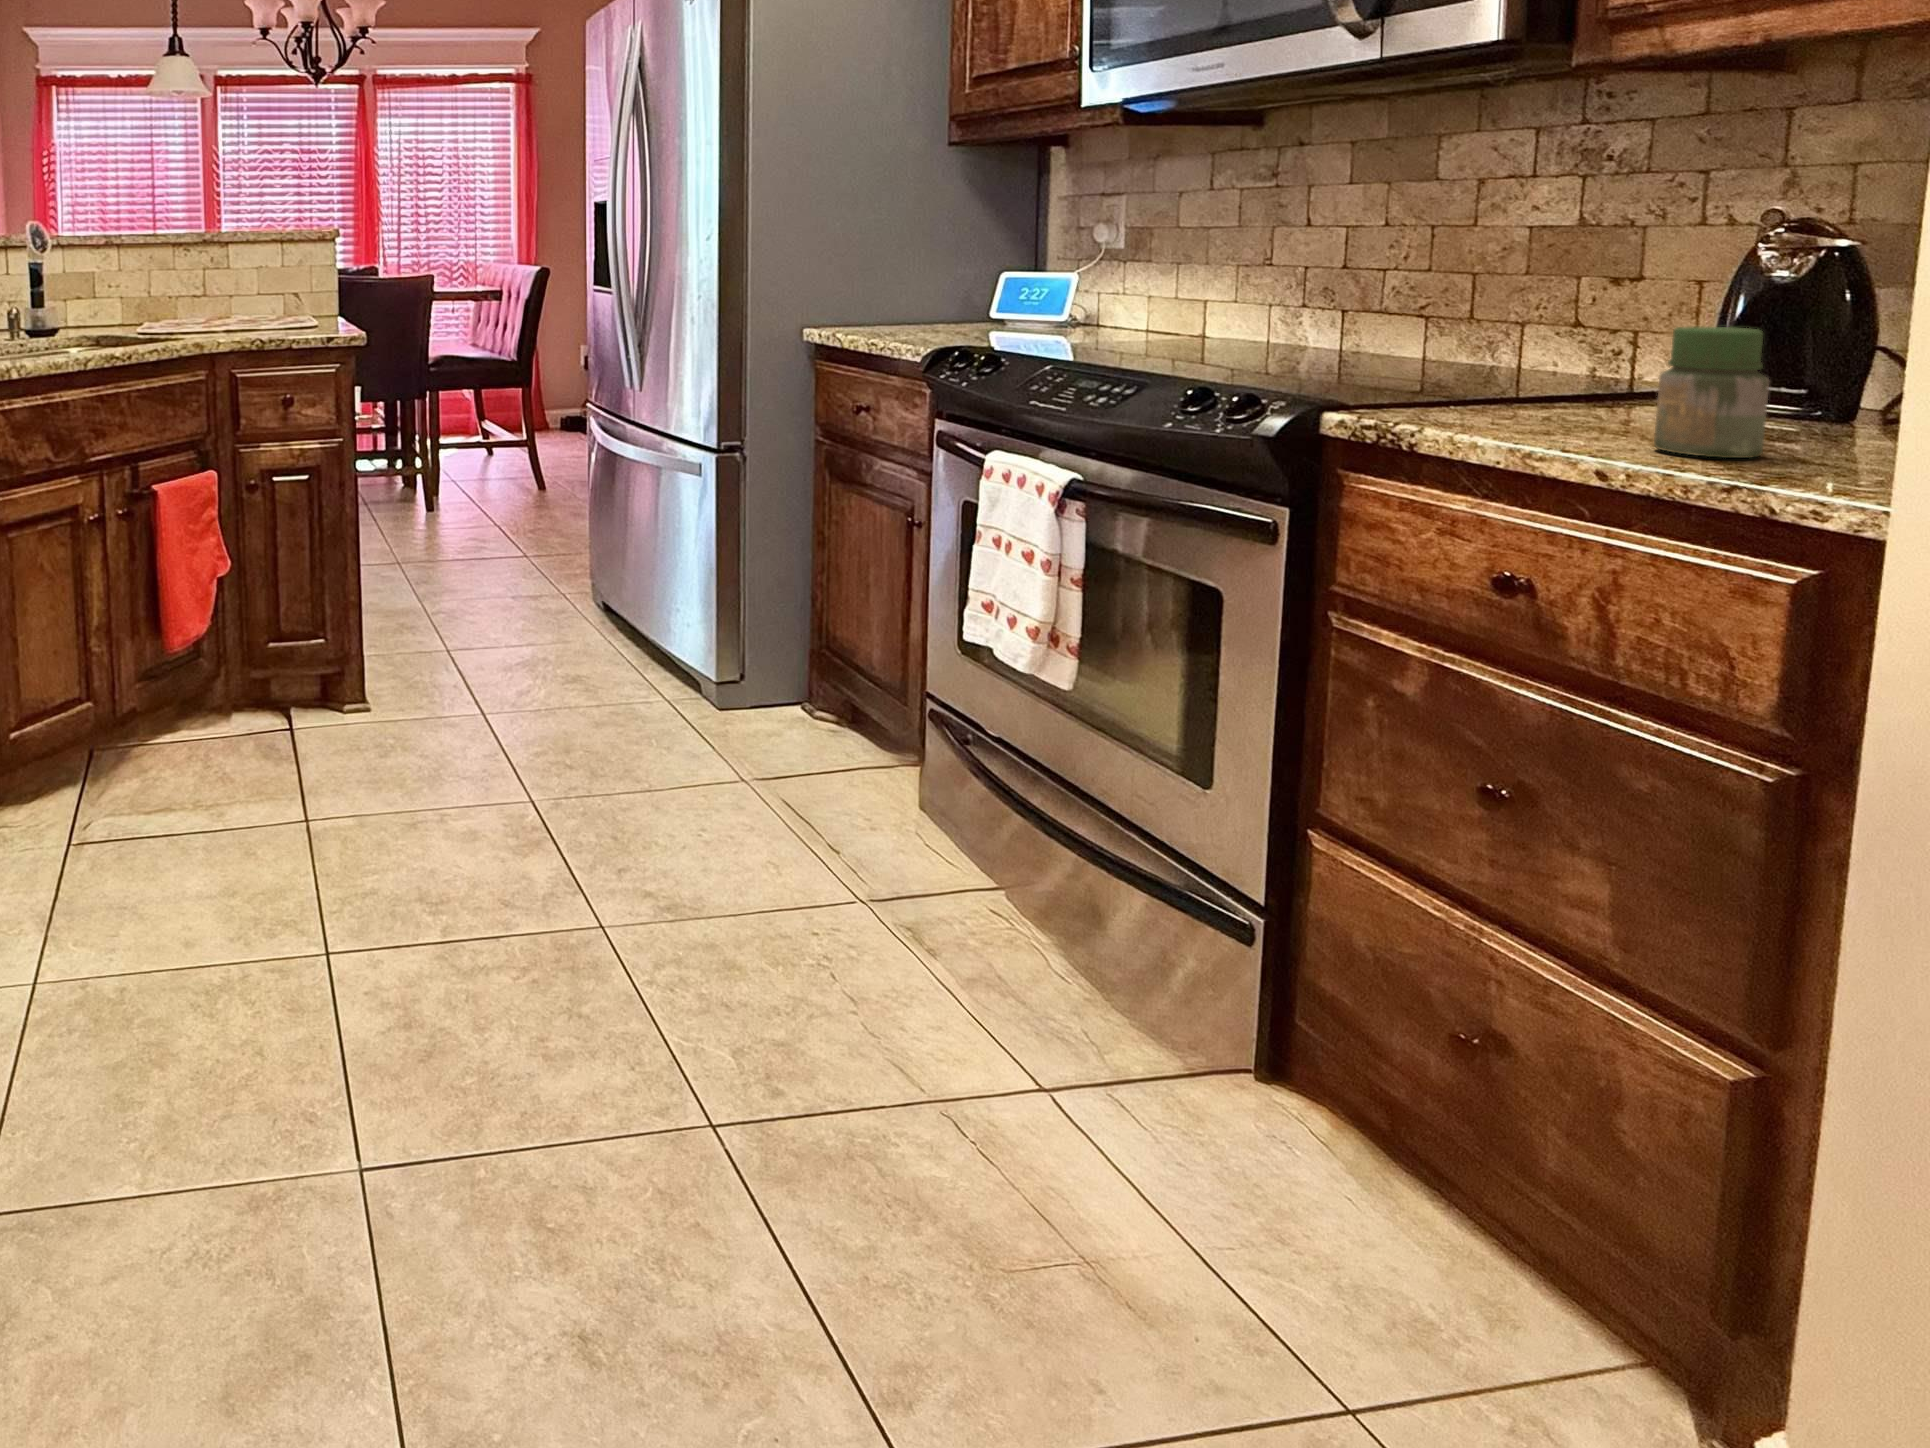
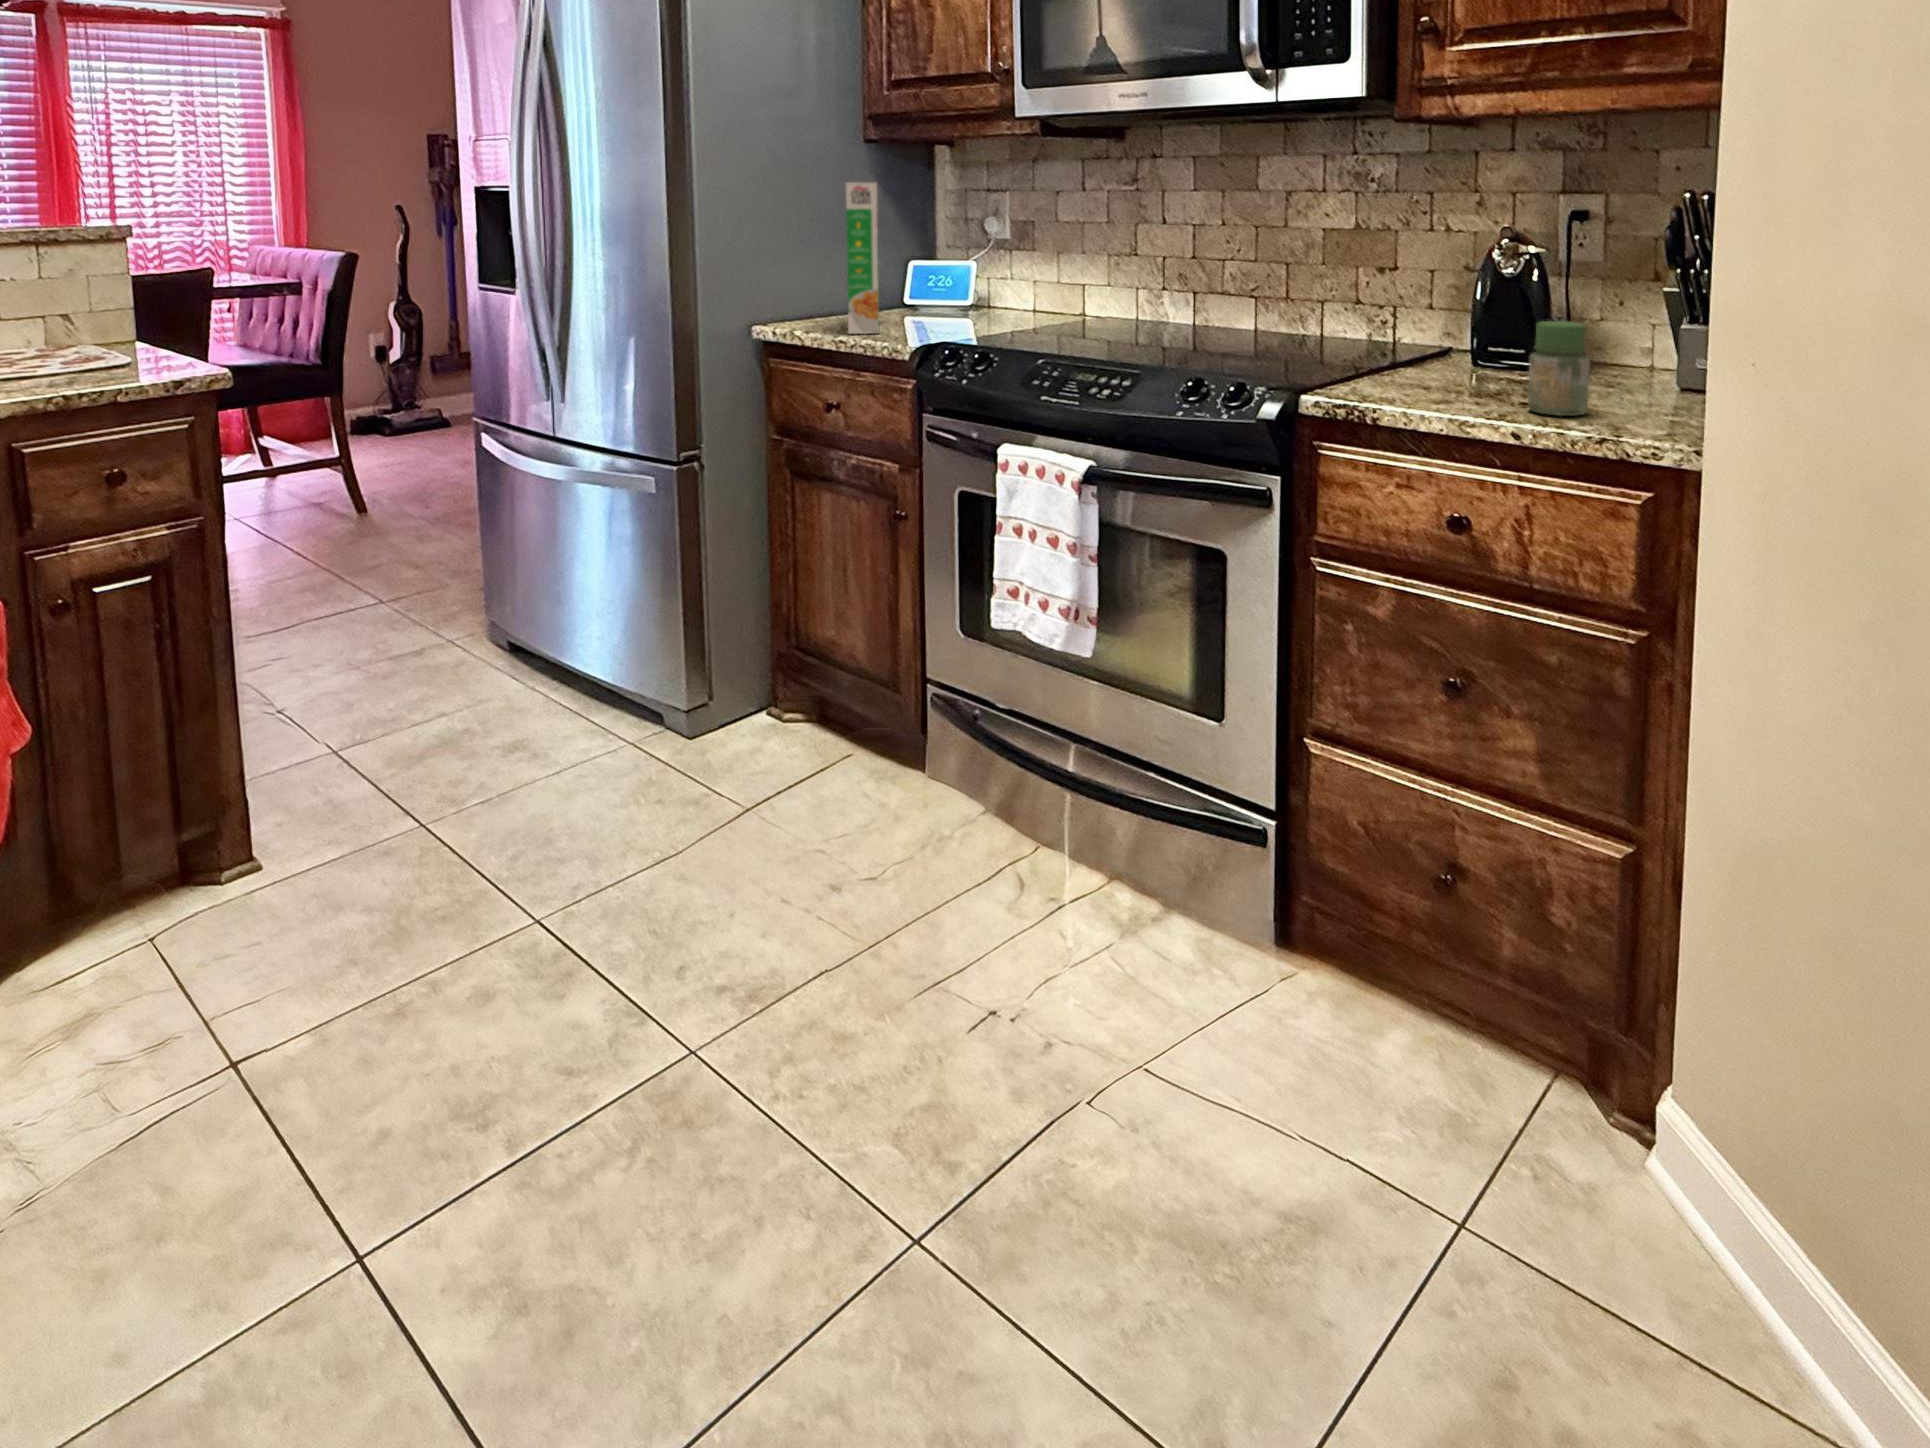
cereal box: none [890,183,950,341] -> present [846,182,879,334]

